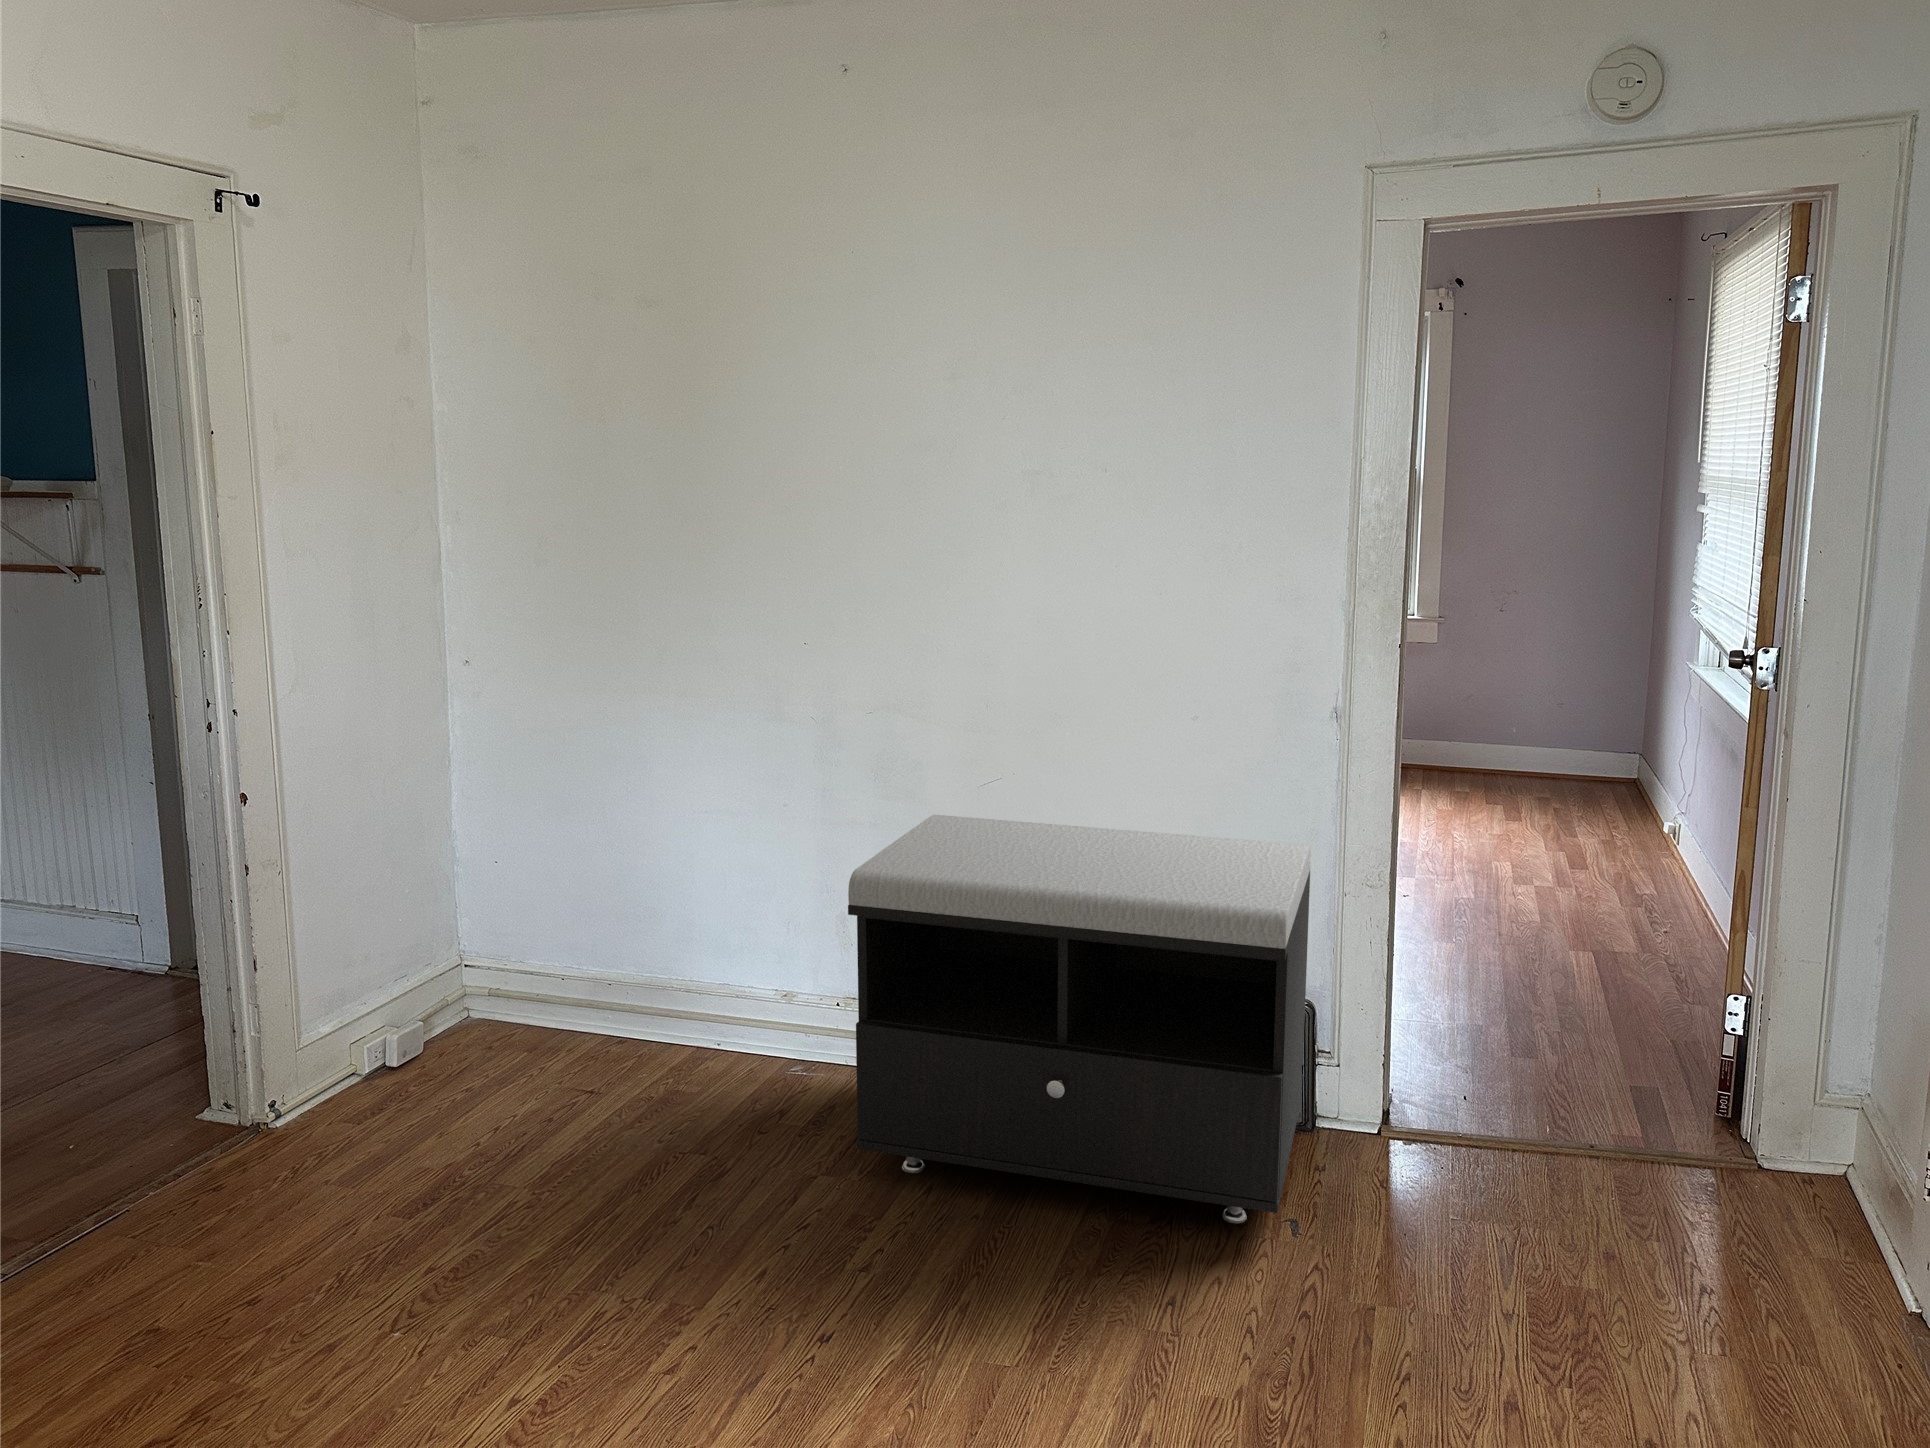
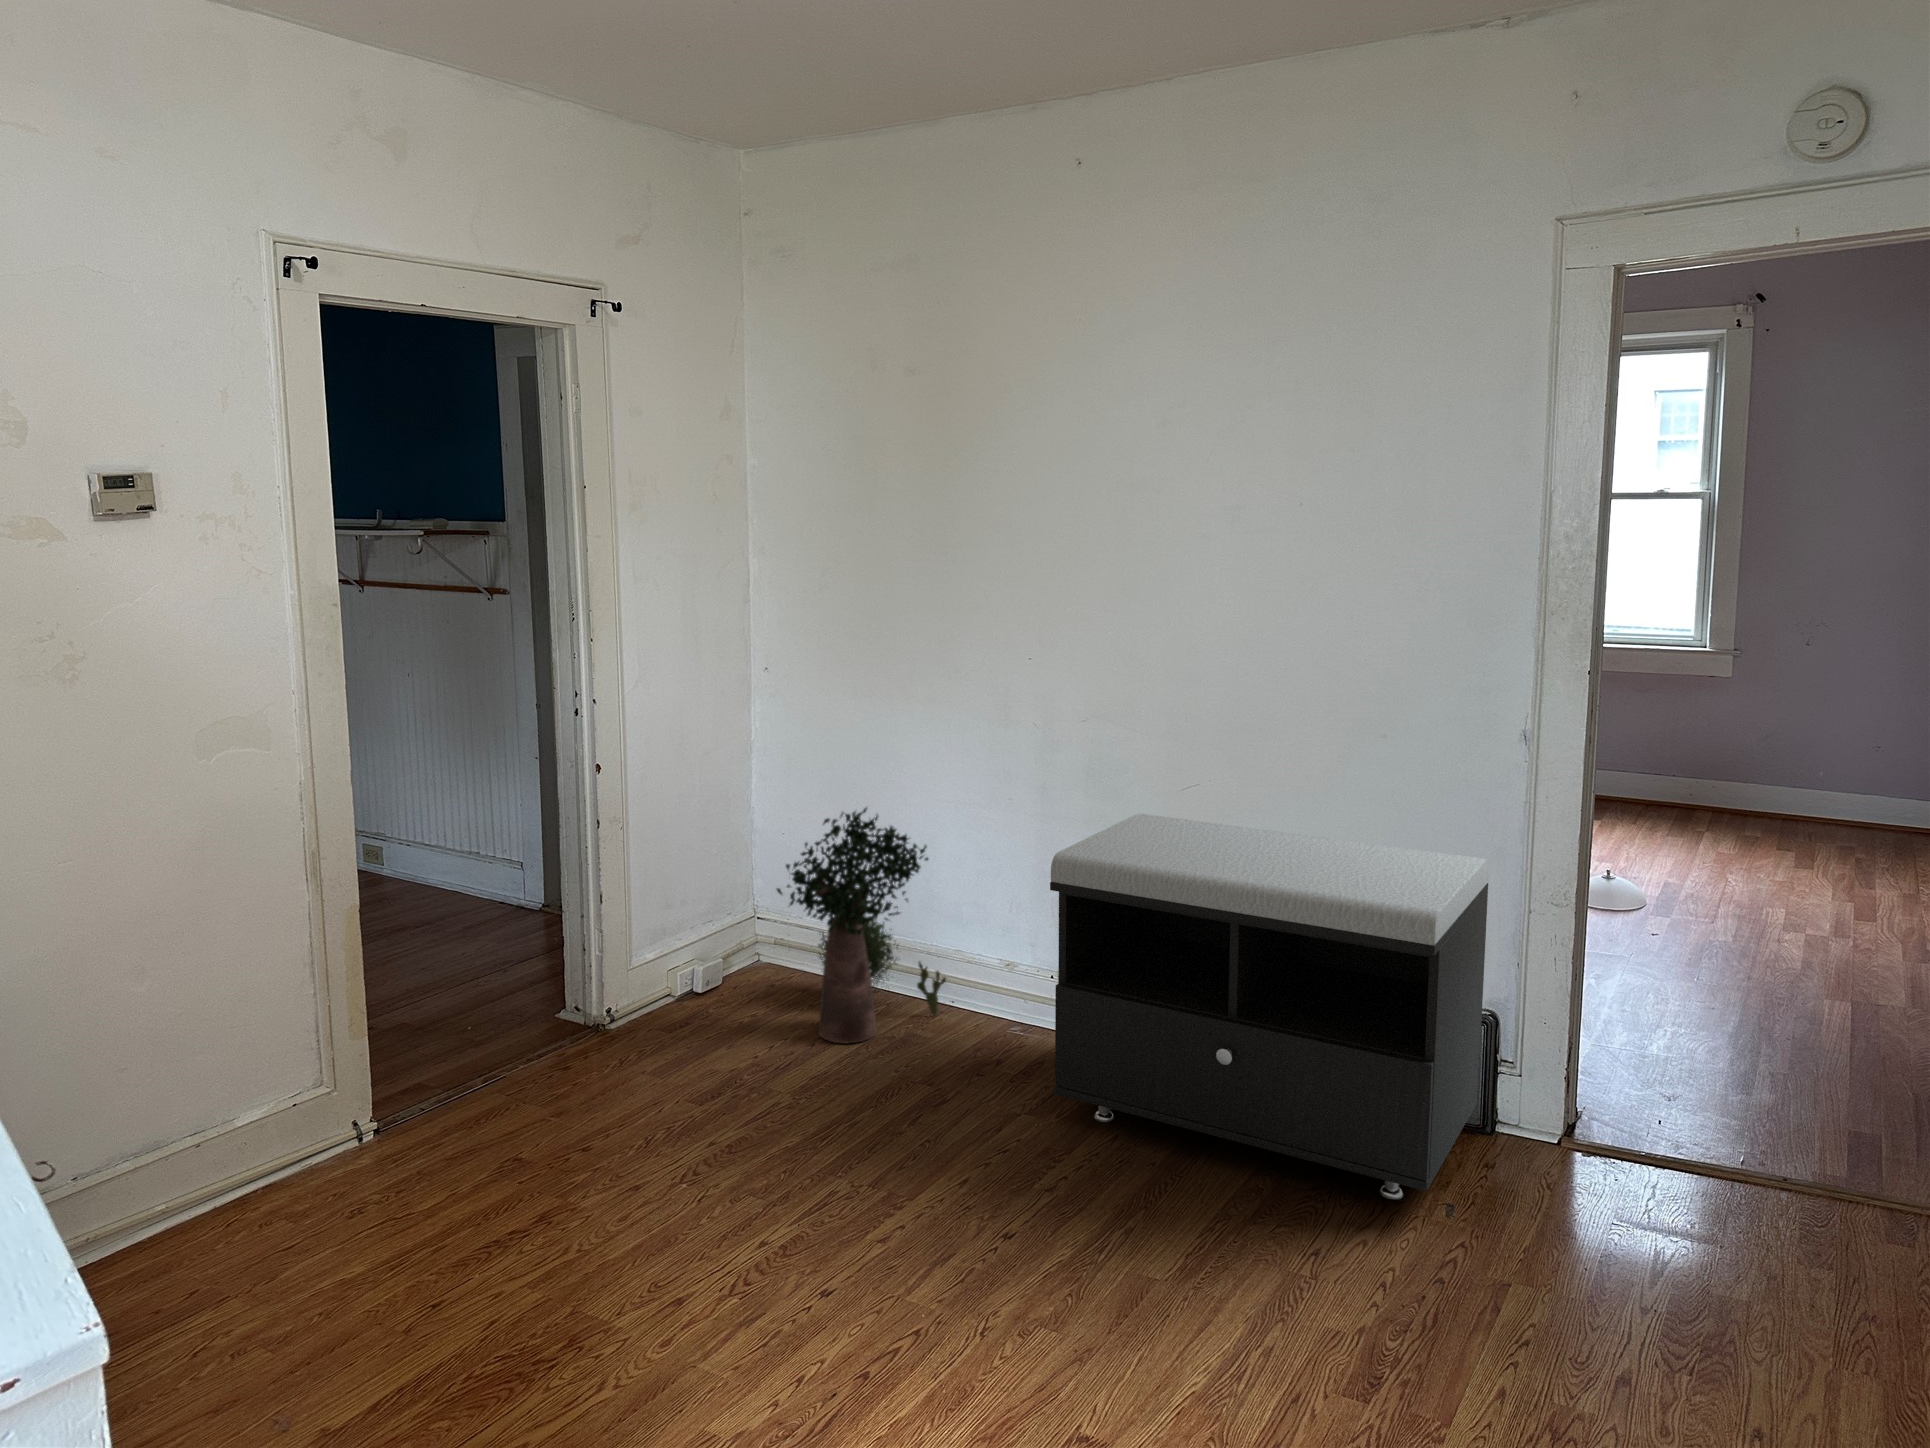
potted plant: none [496,824,711,1111] -> present [777,808,946,1043]

